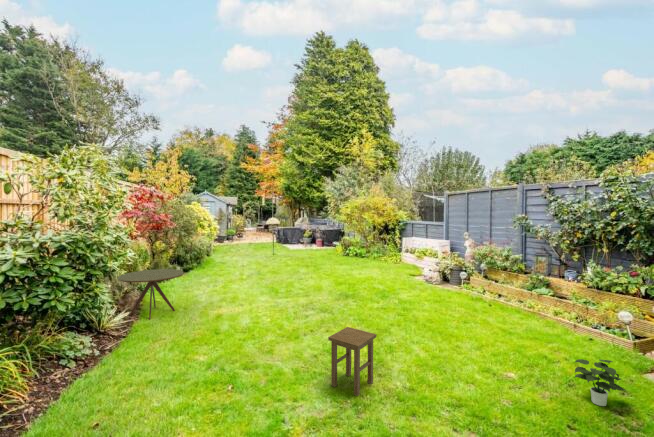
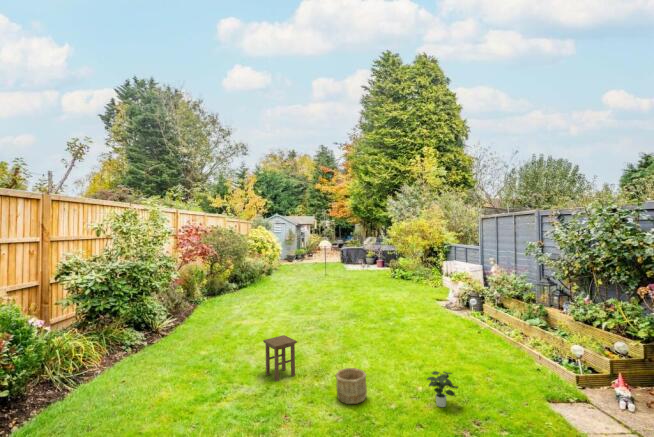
round table: present [118,269,183,320] -> none [169,288,214,325]
wooden bucket: none [462,366,511,421] -> present [336,368,367,404]

